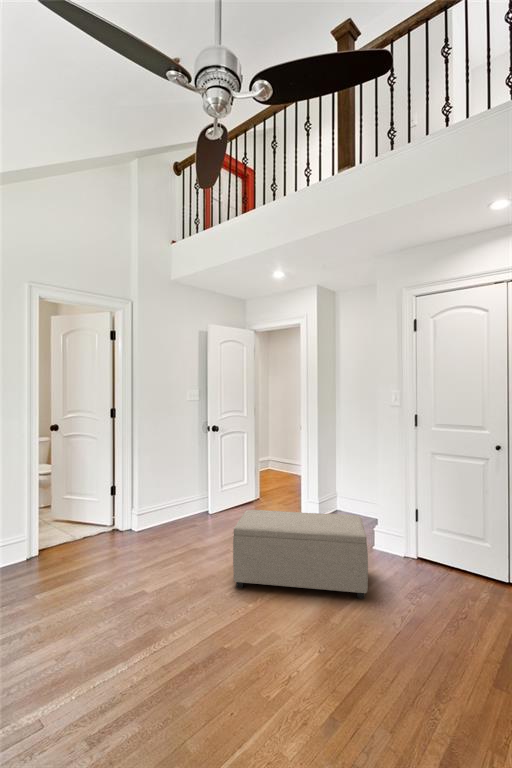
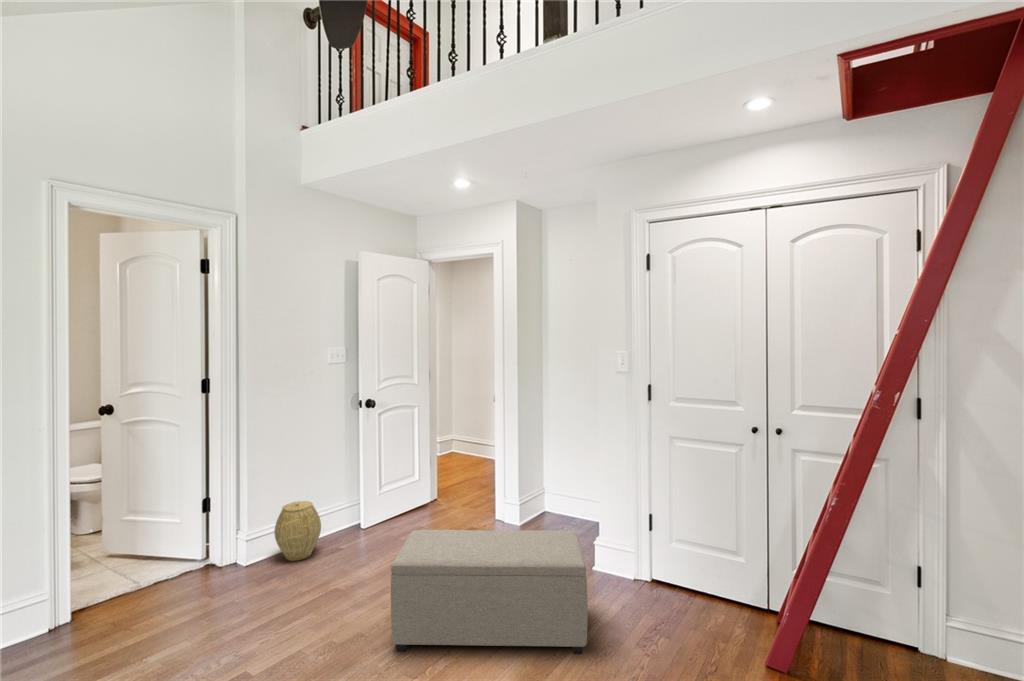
woven basket: none [154,492,184,531] -> present [274,501,321,561]

